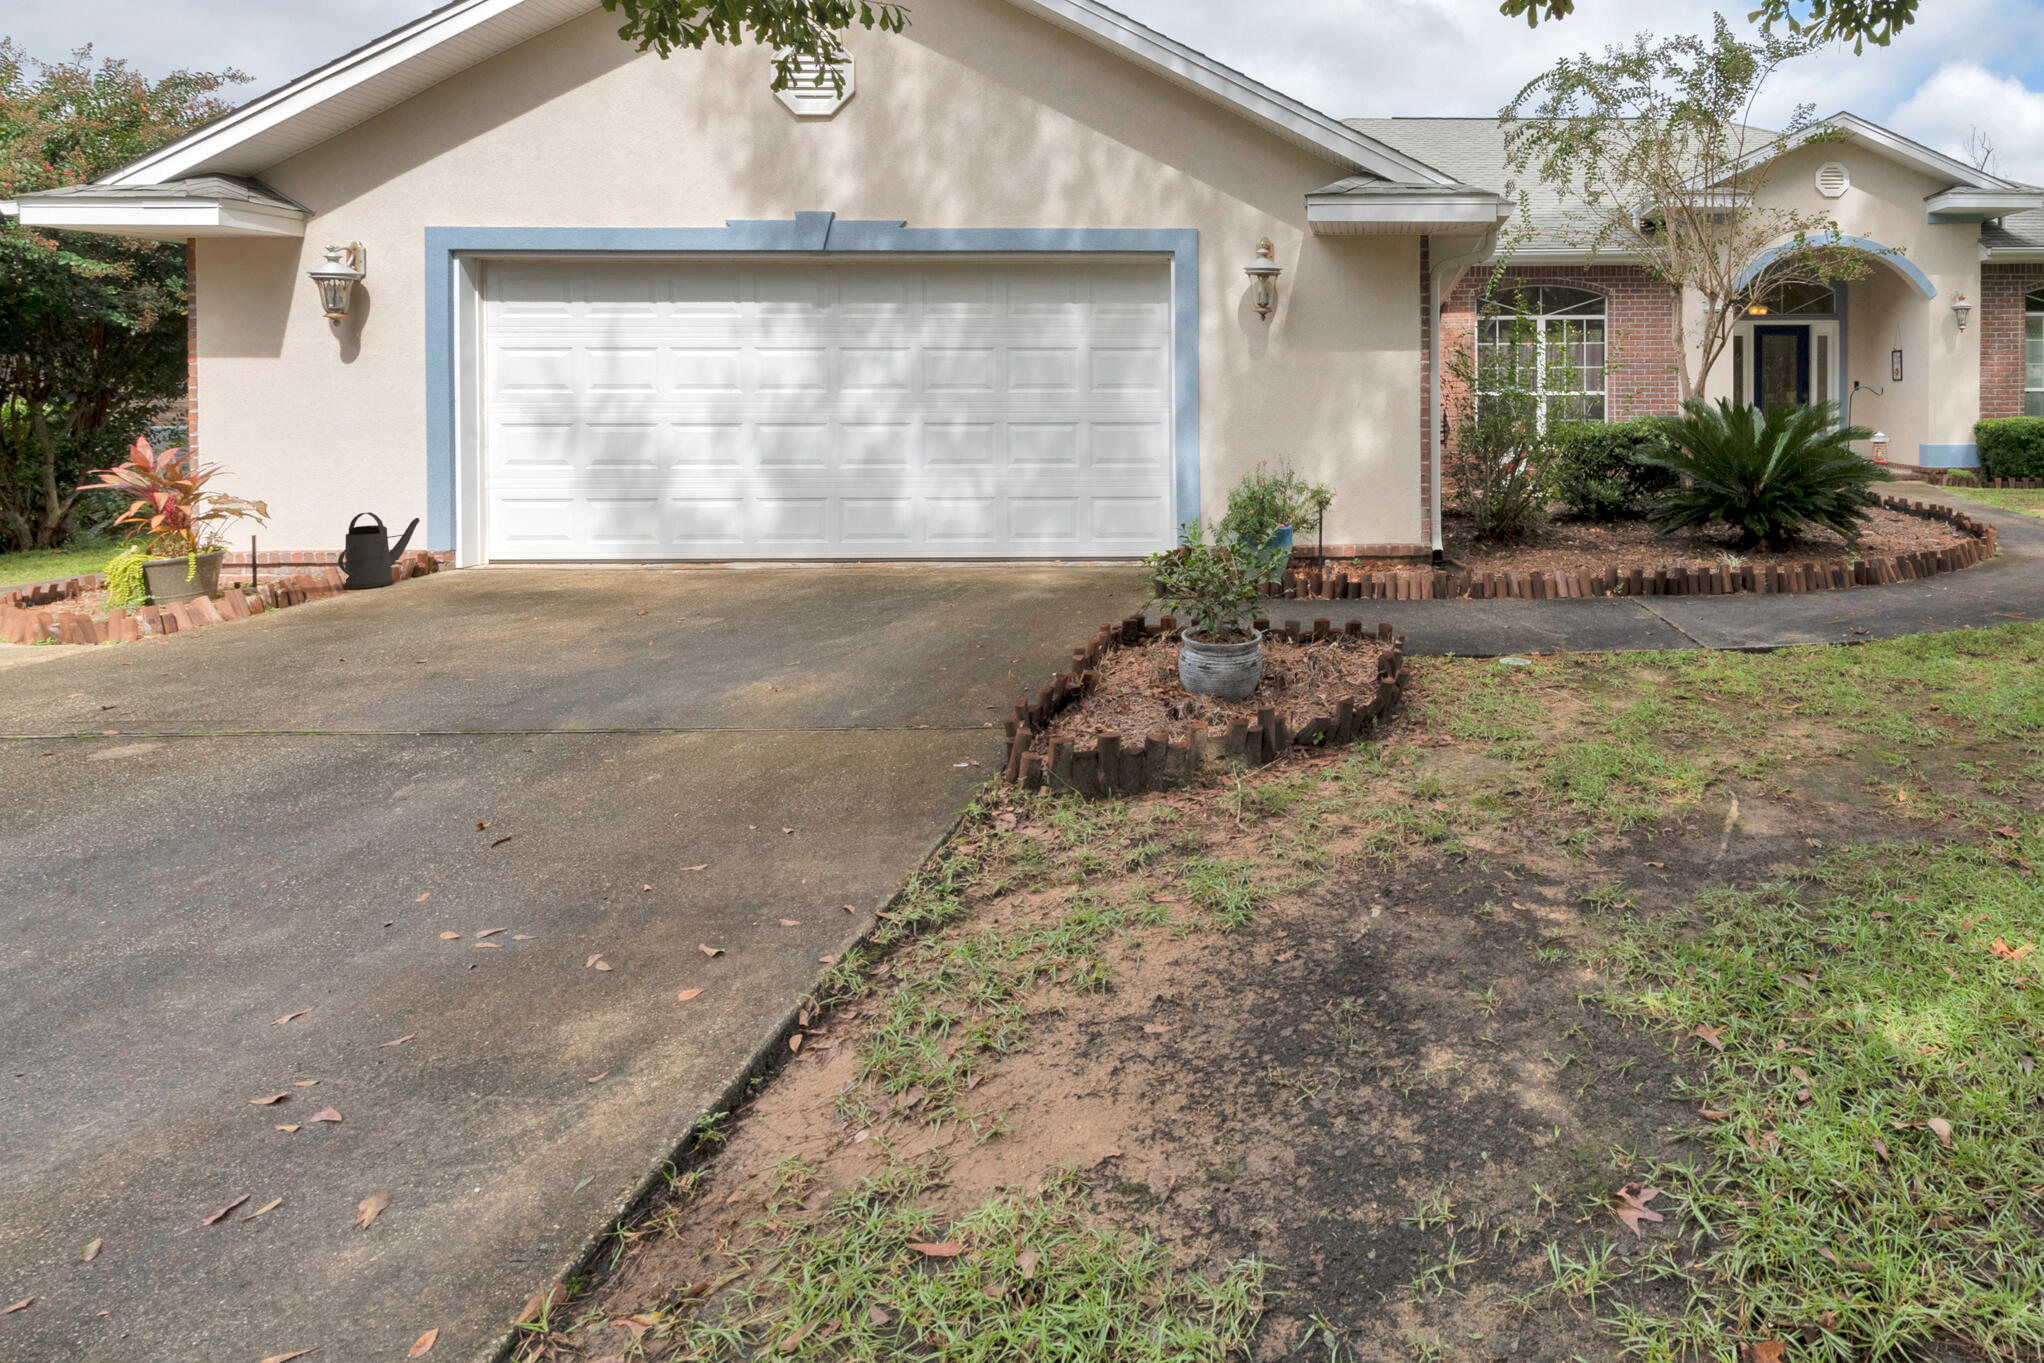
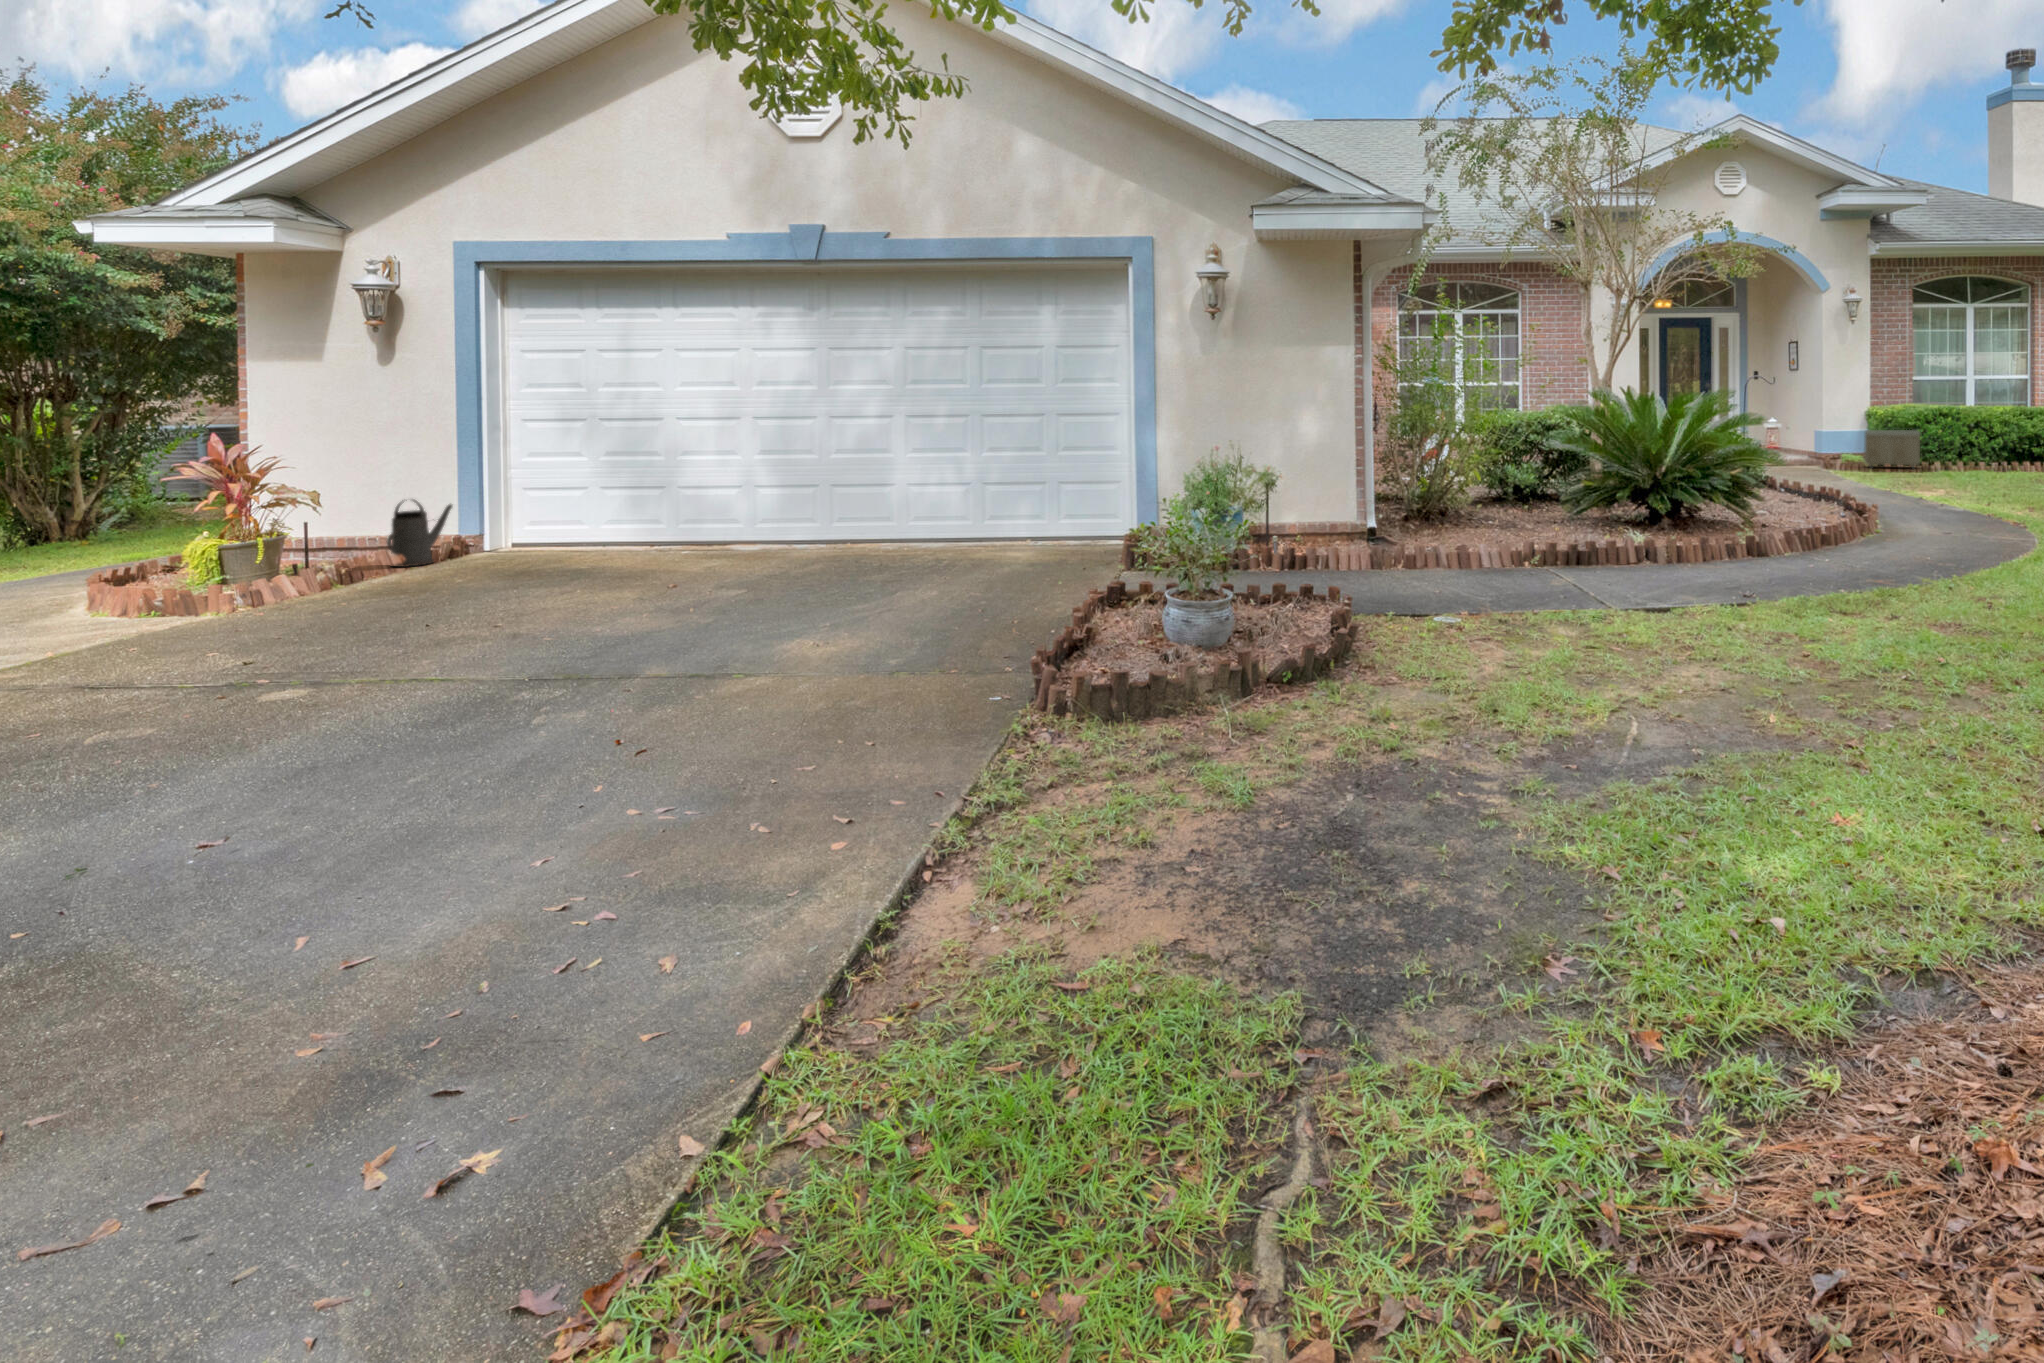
storage bench: none [1975,447,2036,489] -> present [1864,430,1920,468]

